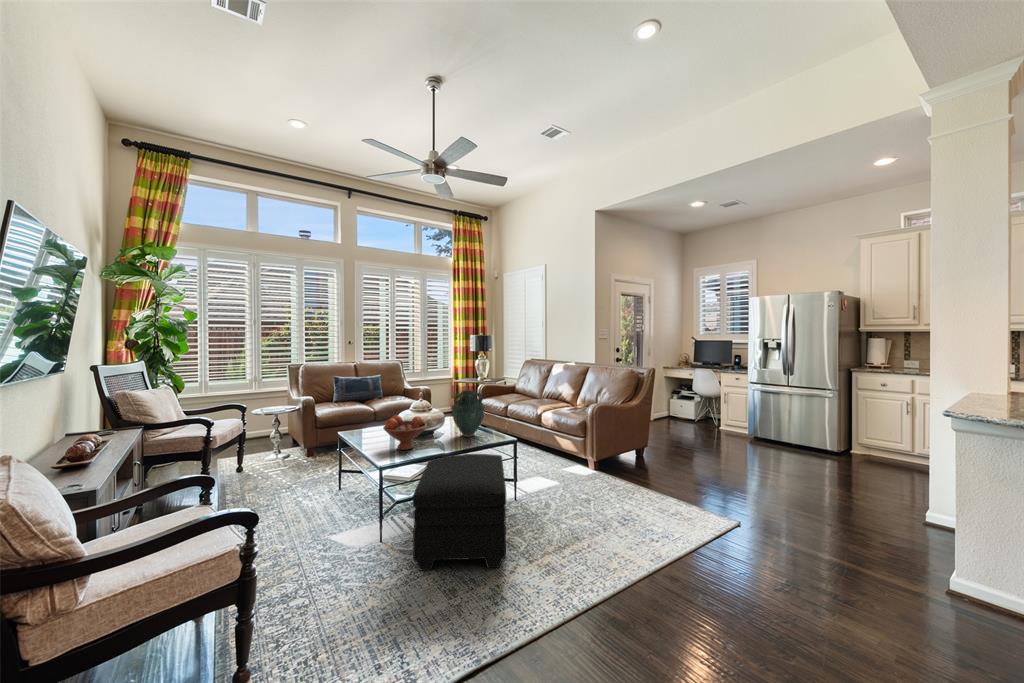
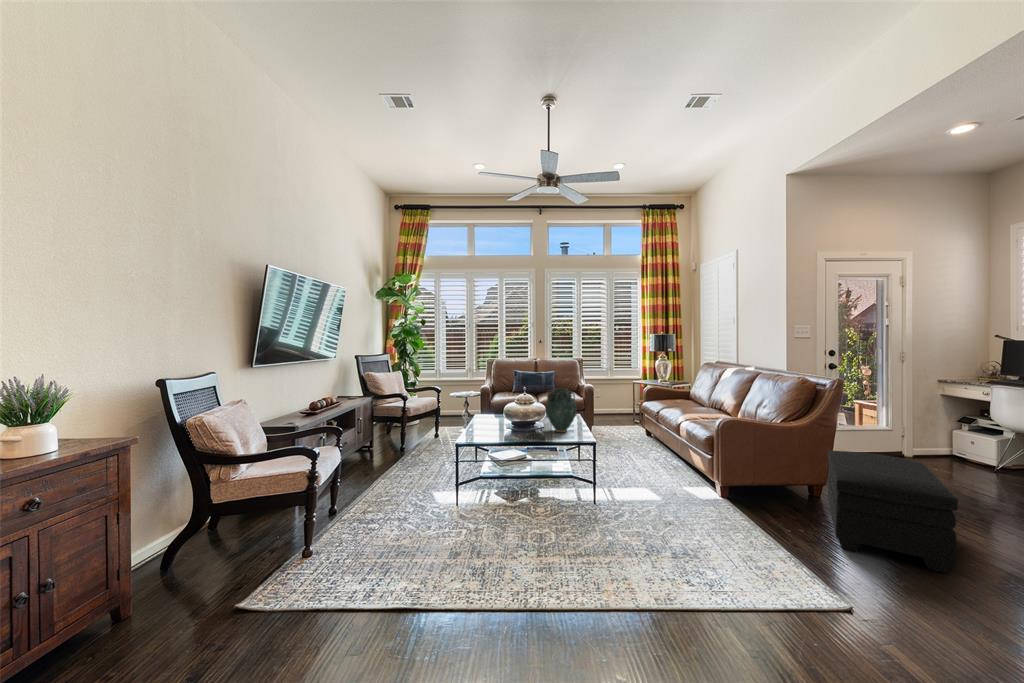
fruit bowl: present [383,415,427,450] -> none [479,404,516,434]
ottoman: present [413,454,506,570] -> present [828,451,958,573]

